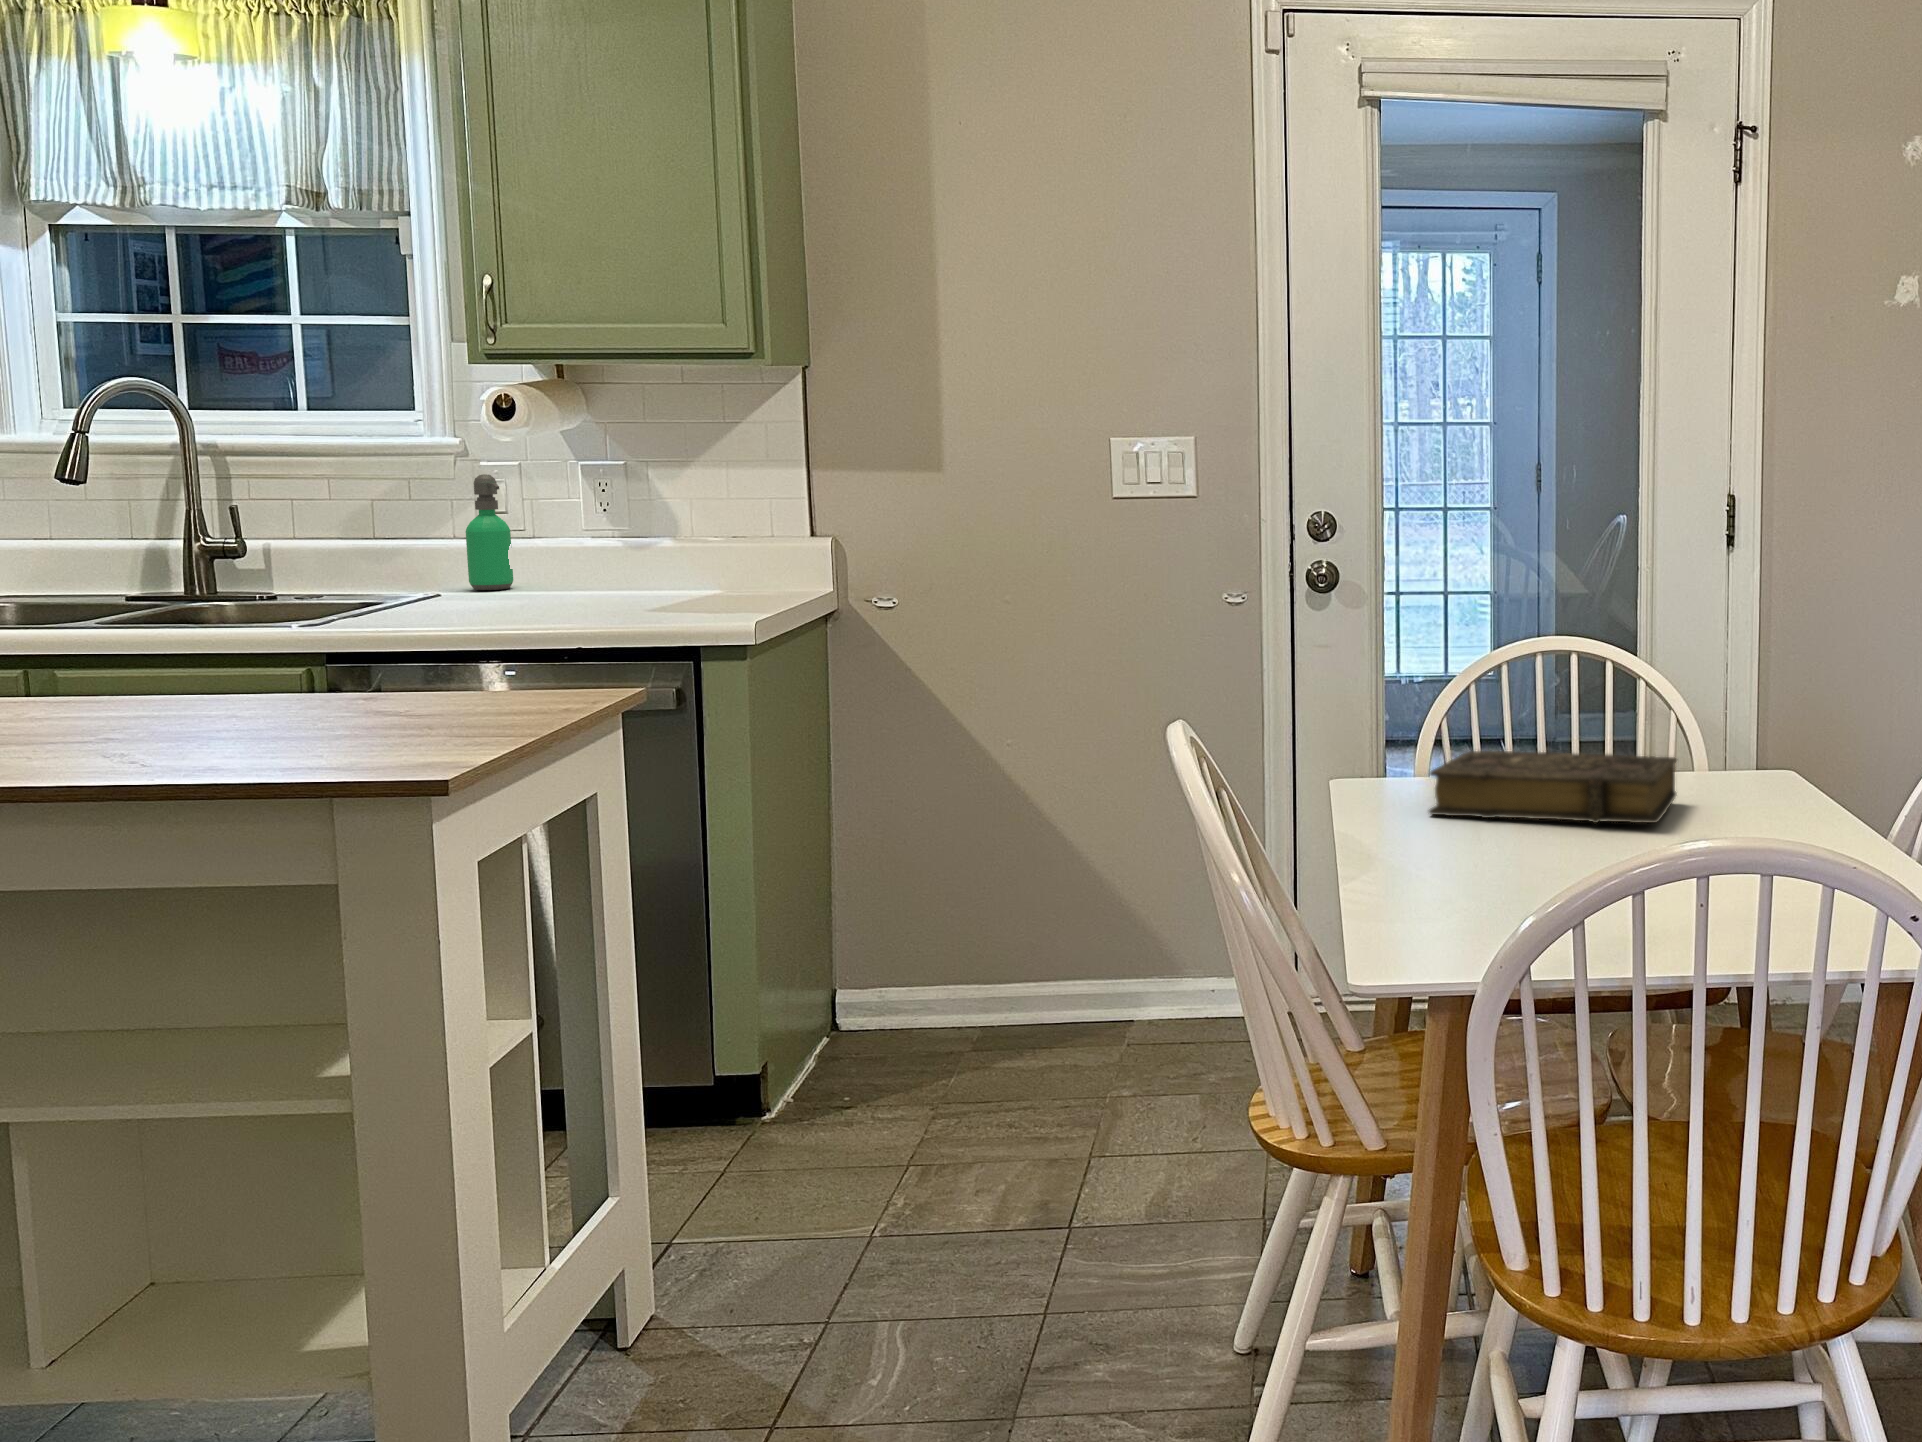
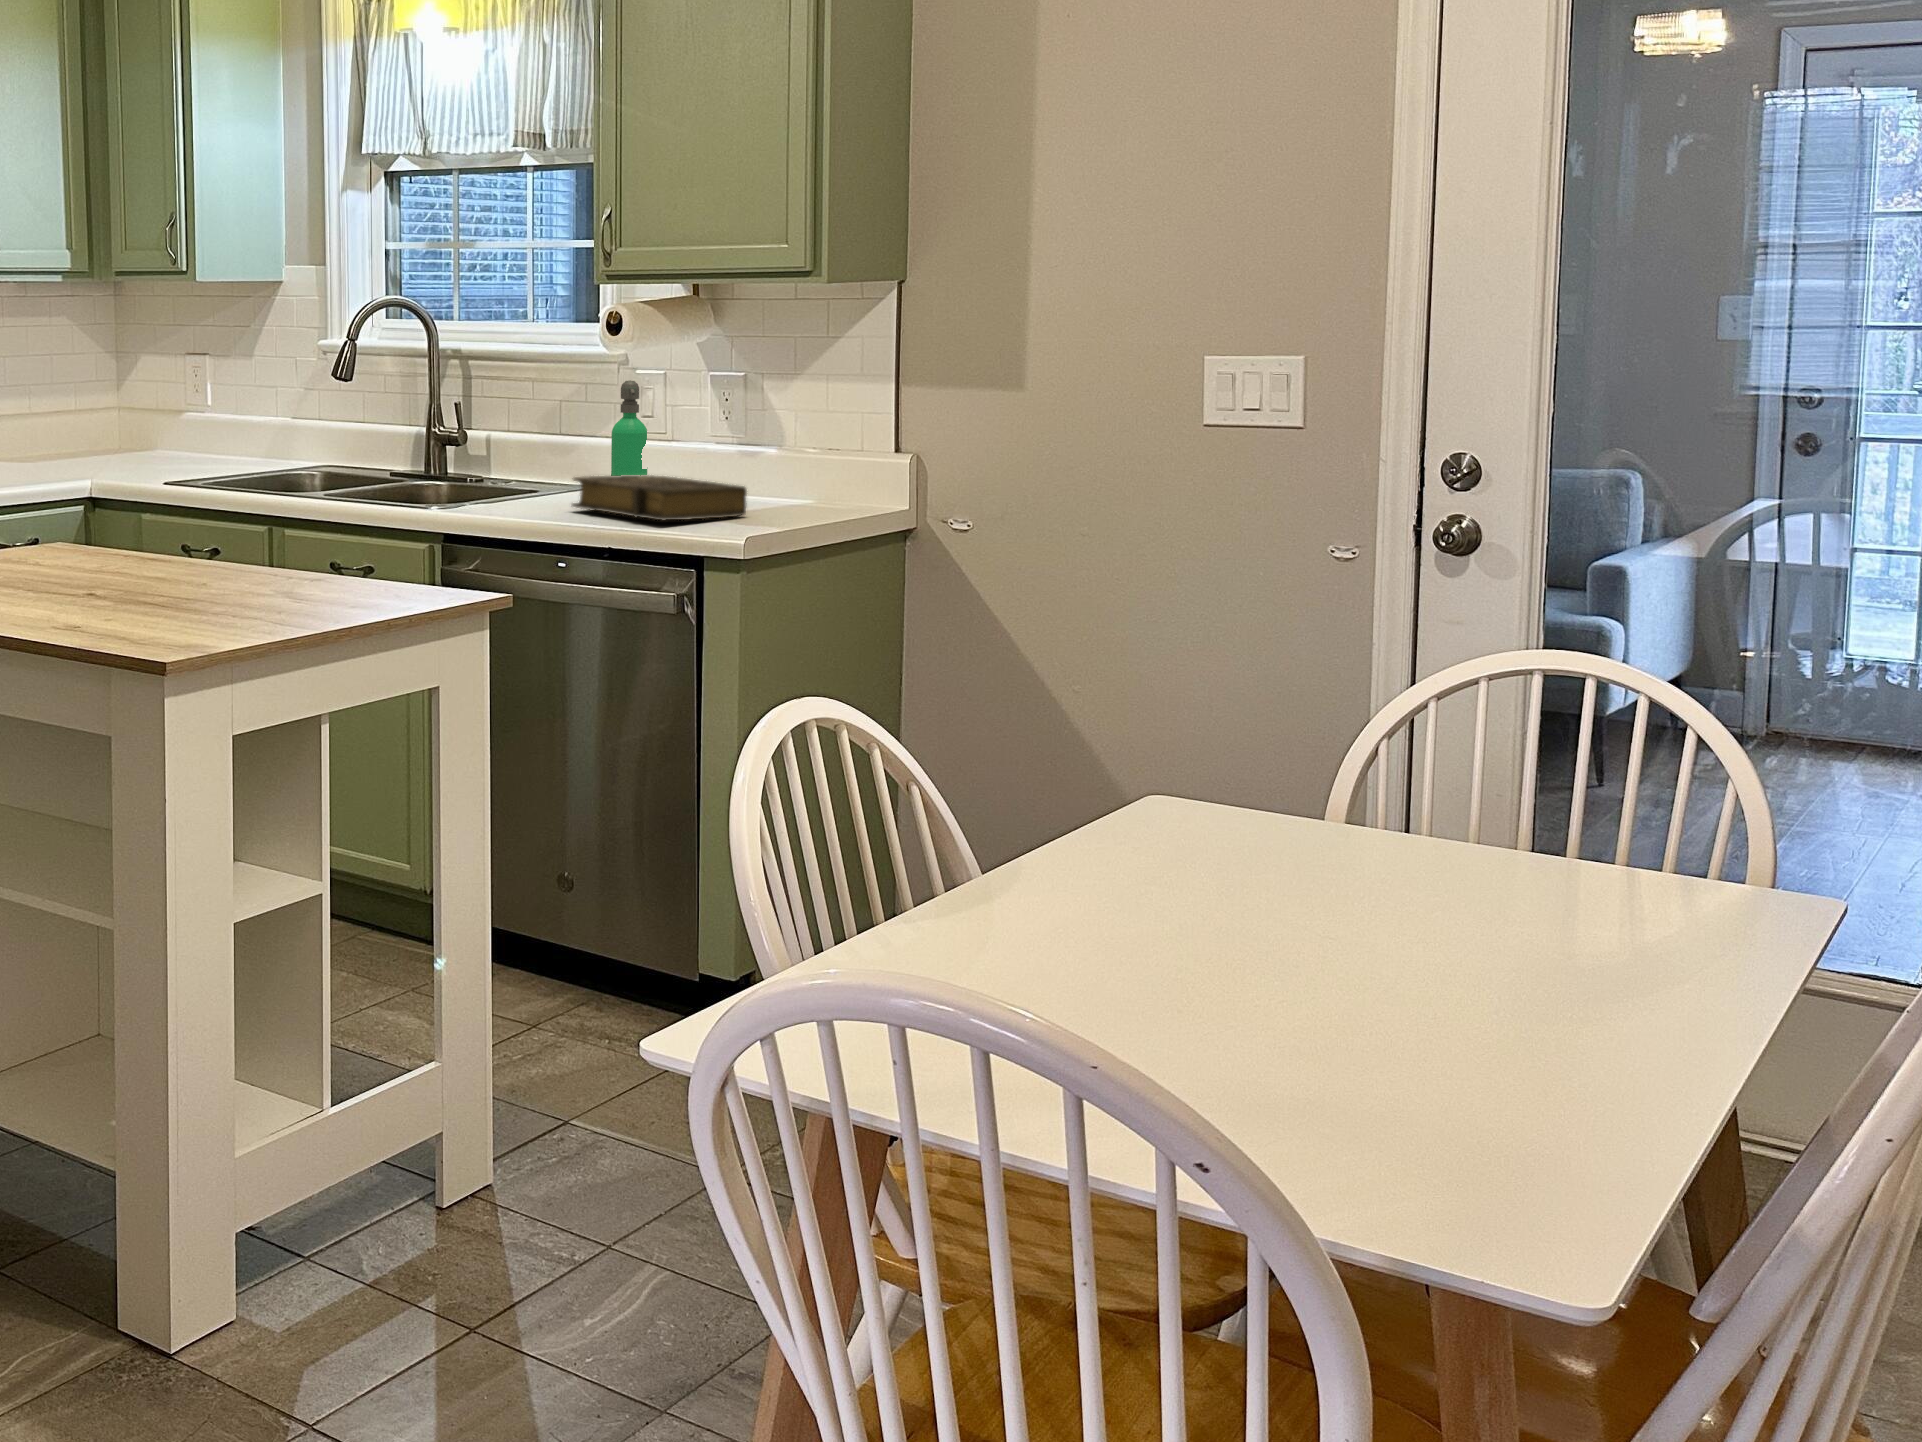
book: present [1429,751,1677,823] -> present [572,475,747,520]

